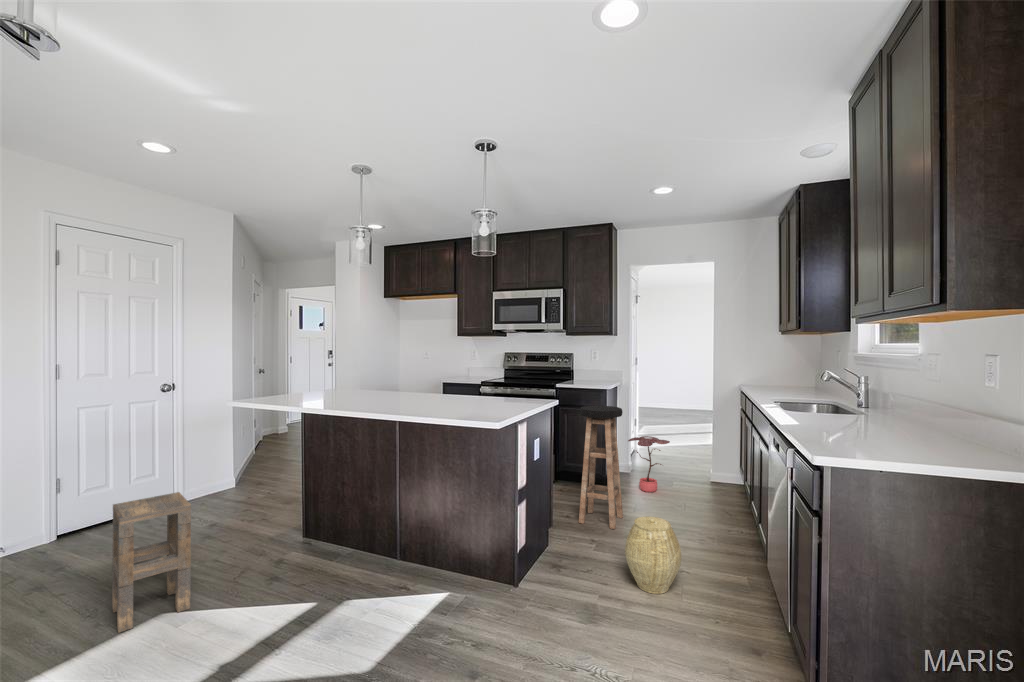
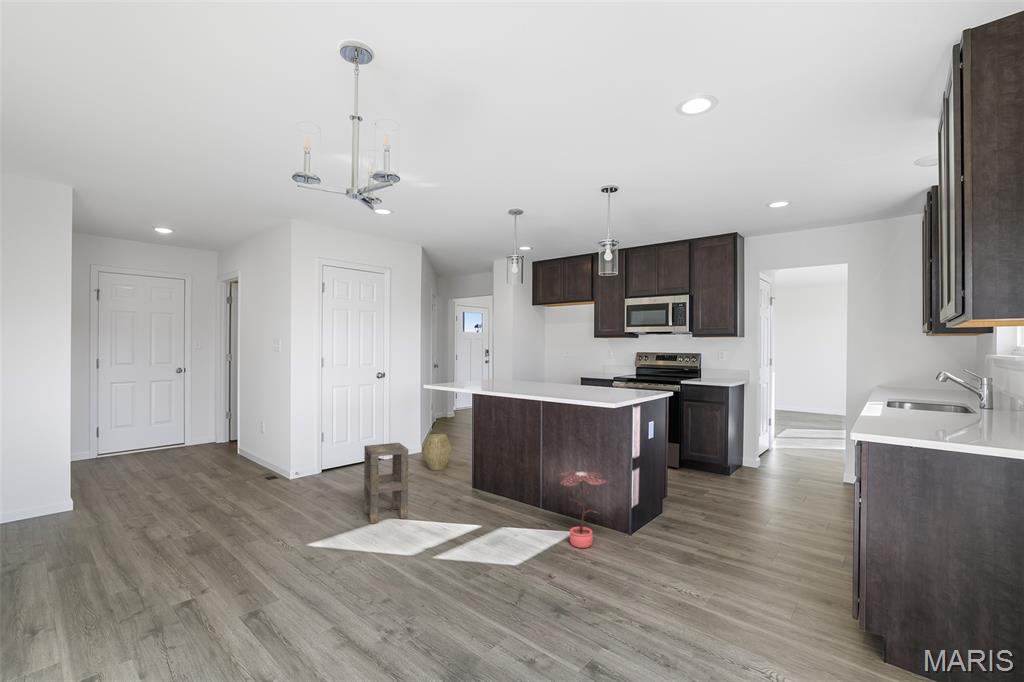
bar stool: present [579,406,623,529] -> none [694,400,737,508]
potted plant: present [628,436,670,492] -> present [558,471,607,548]
woven basket: present [625,517,681,594] -> present [423,434,452,470]

